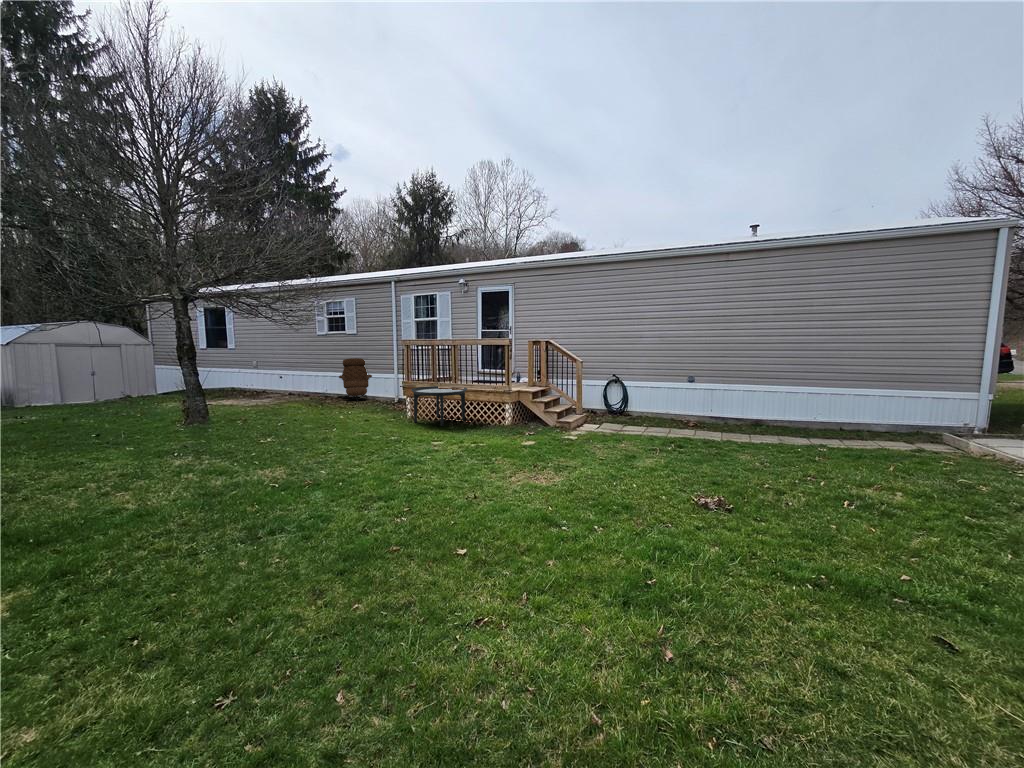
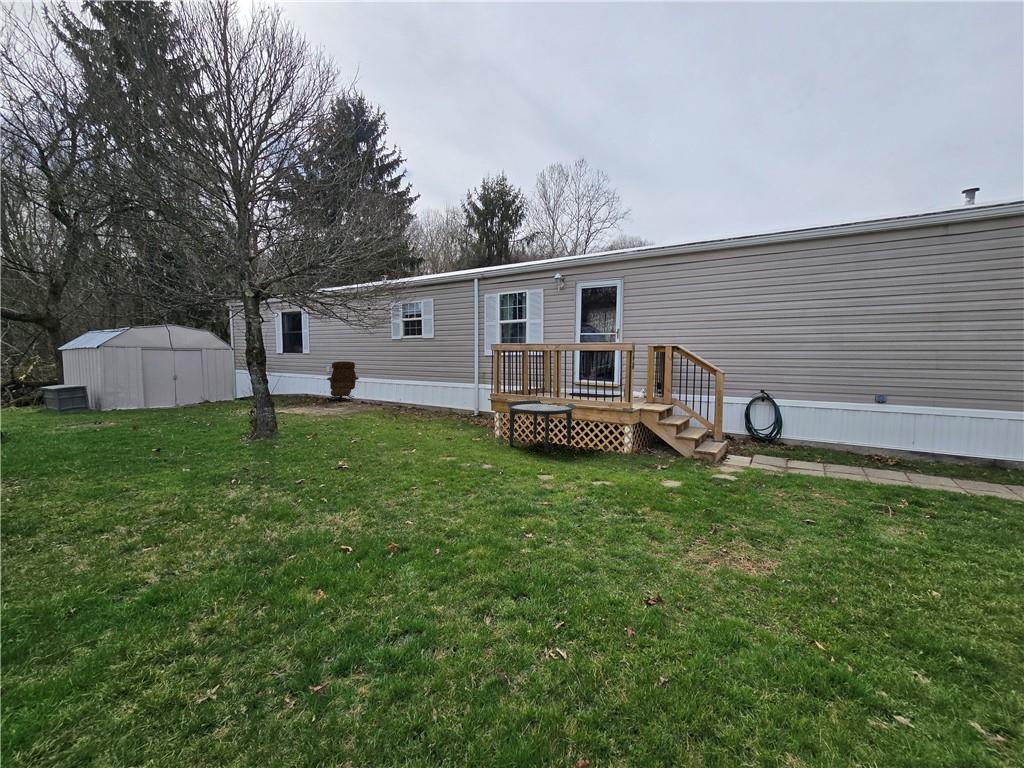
lounge chair: present [339,358,372,401] -> present [327,361,359,402]

